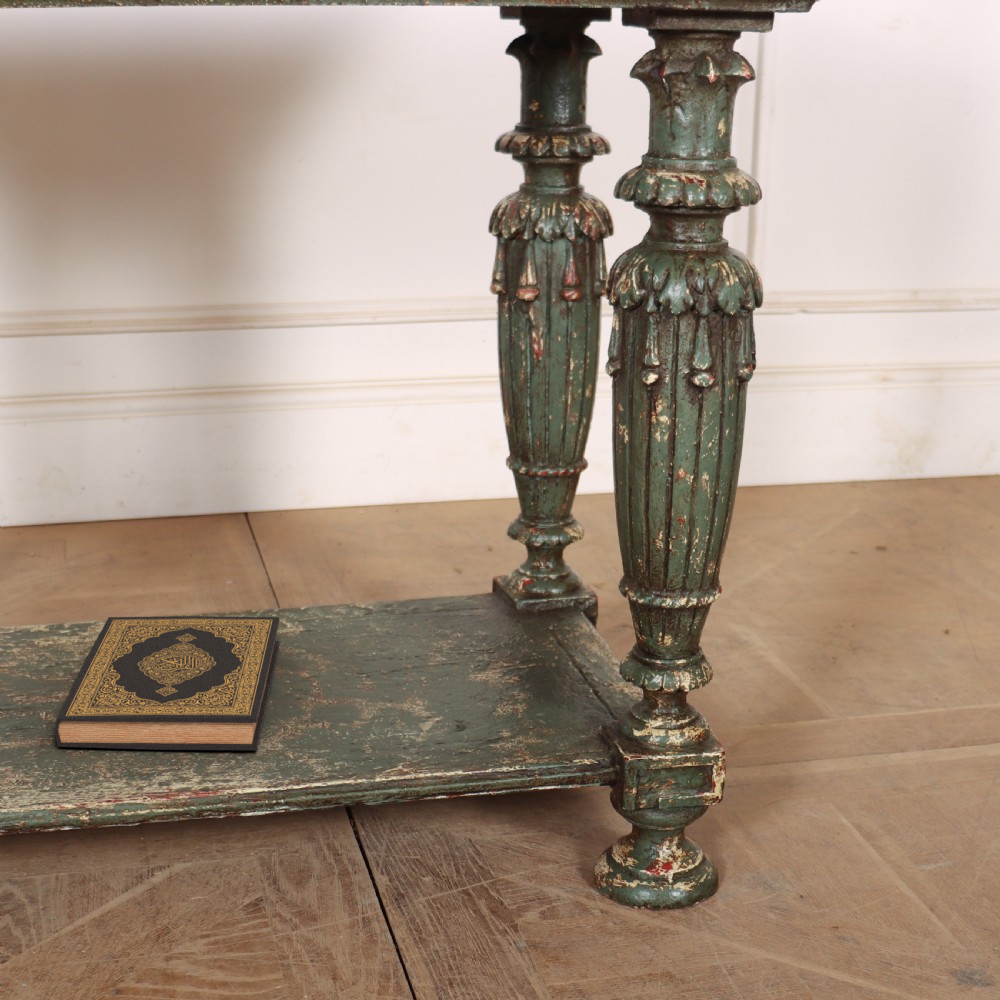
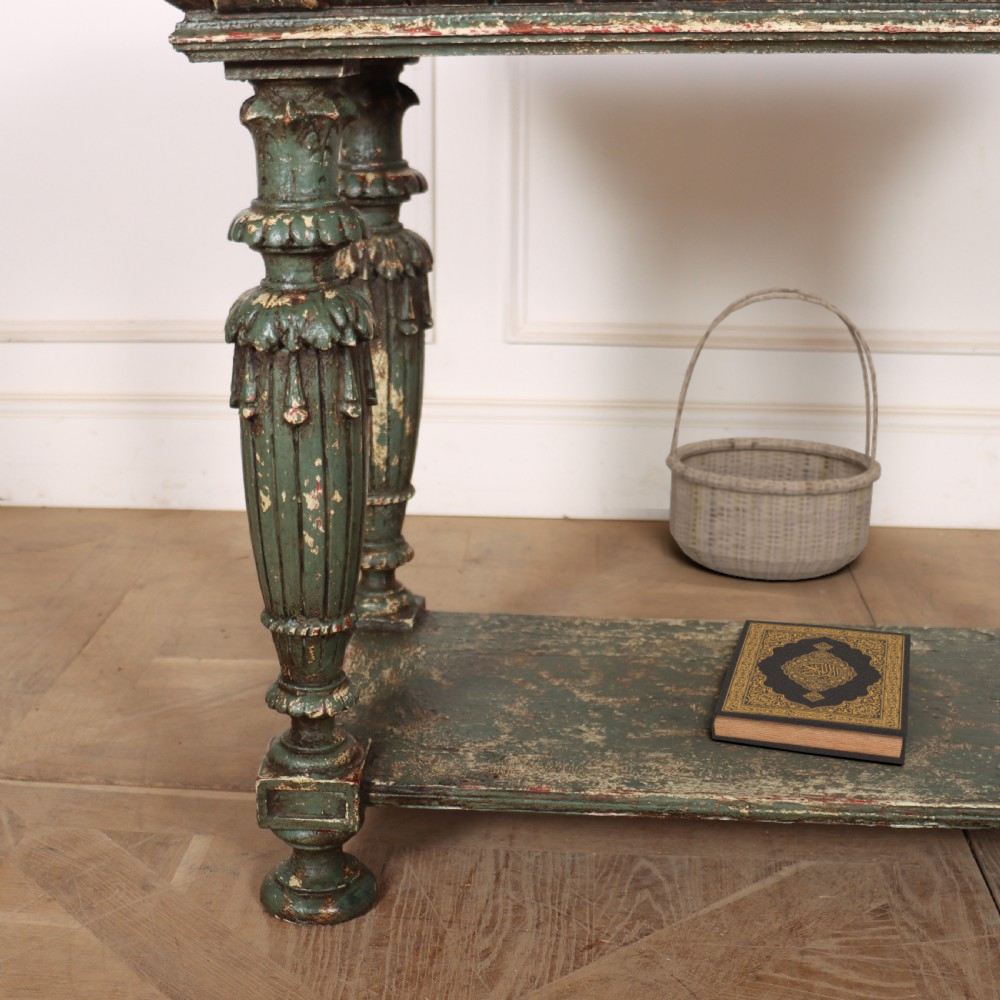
basket: none [41,257,276,572] -> present [666,288,881,580]

